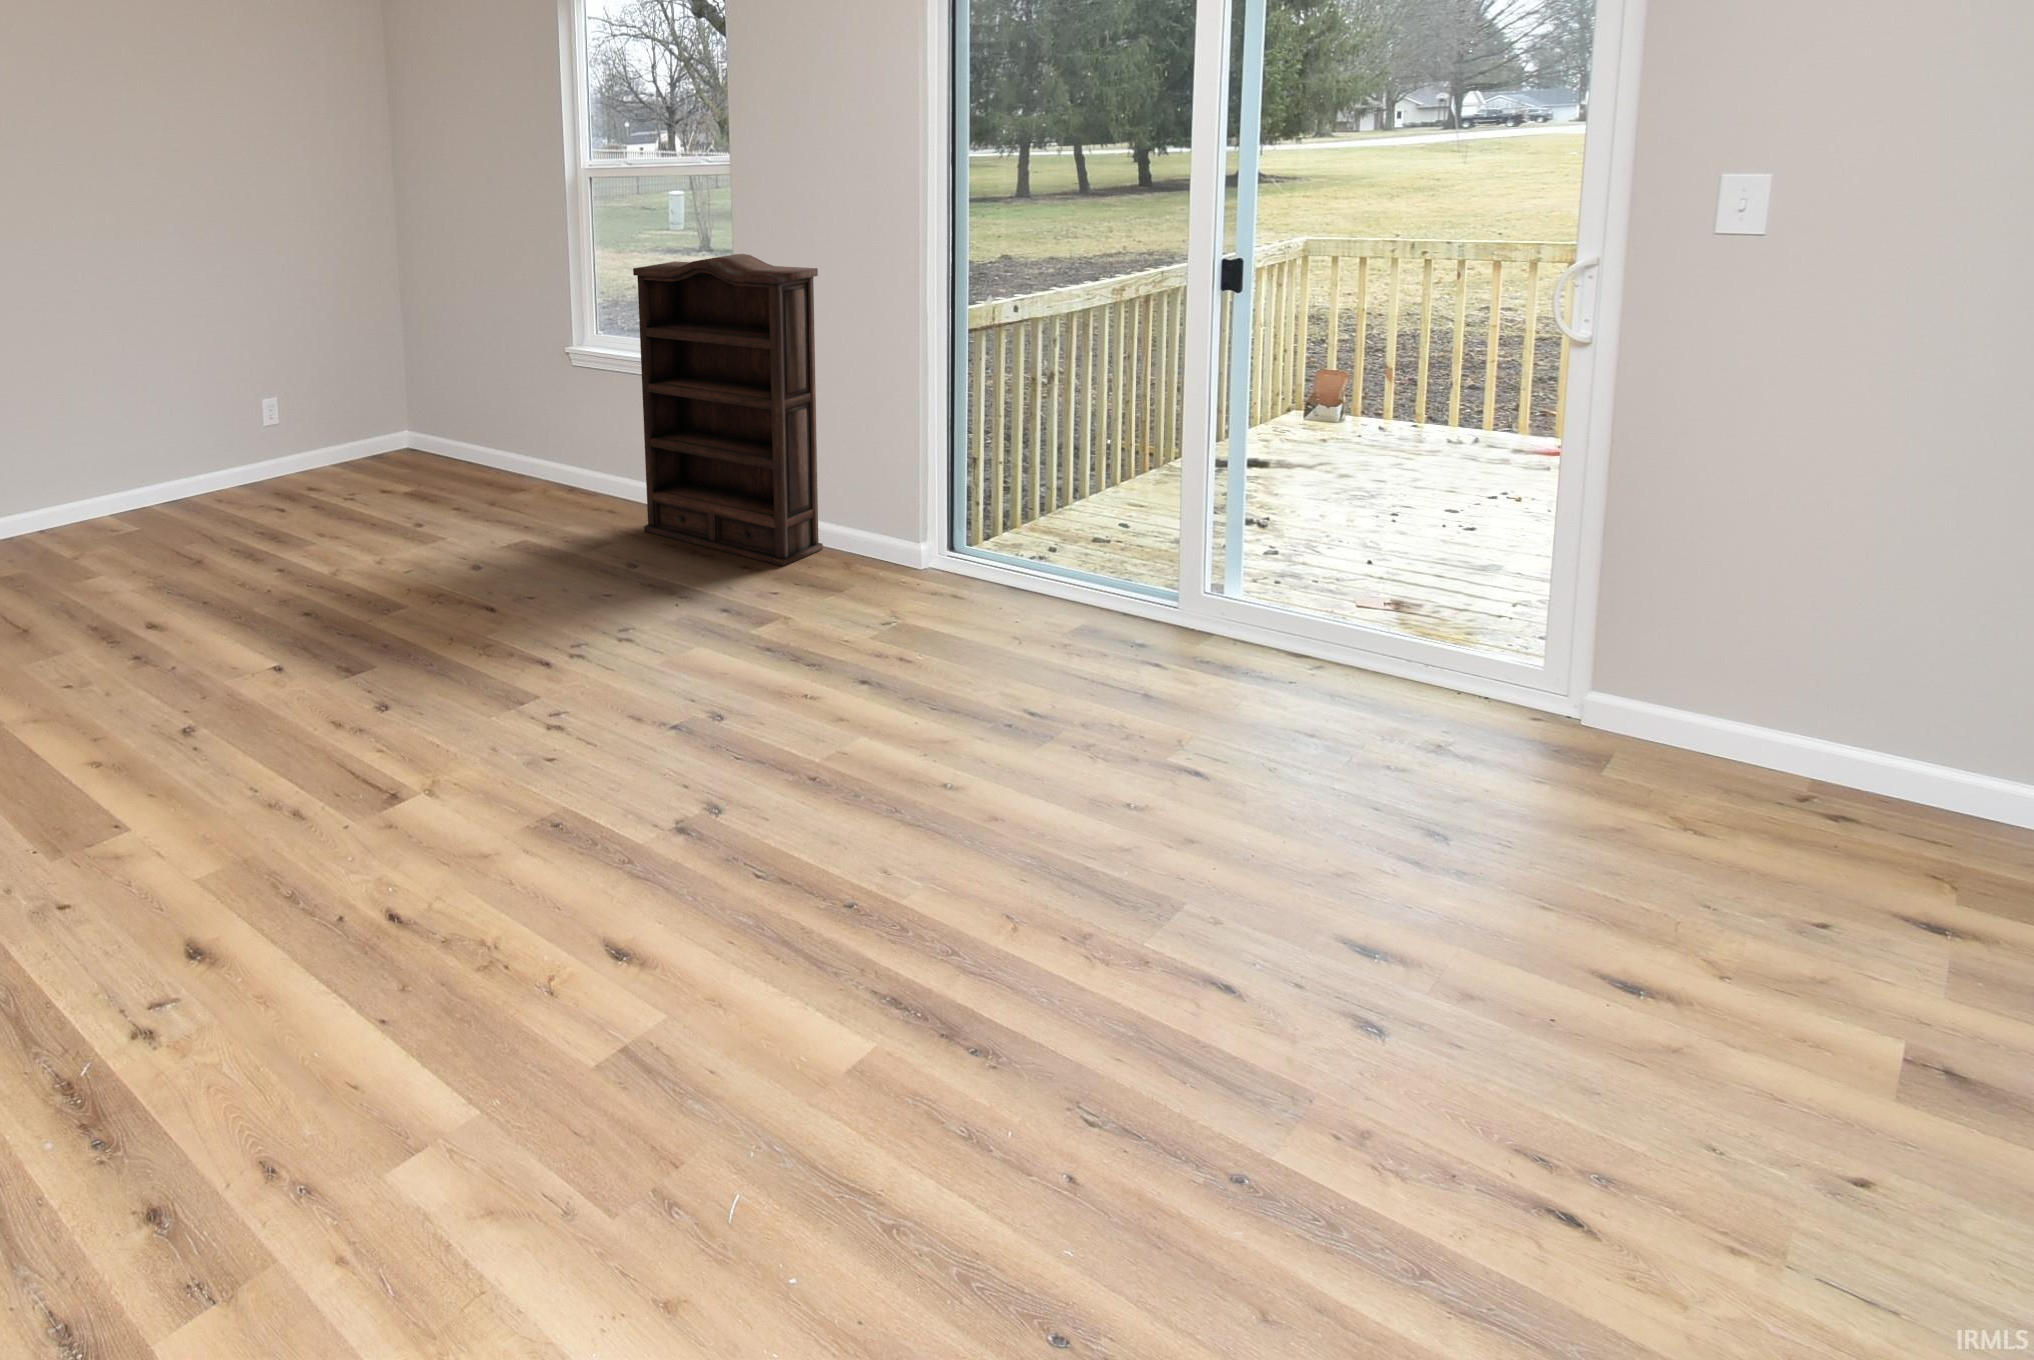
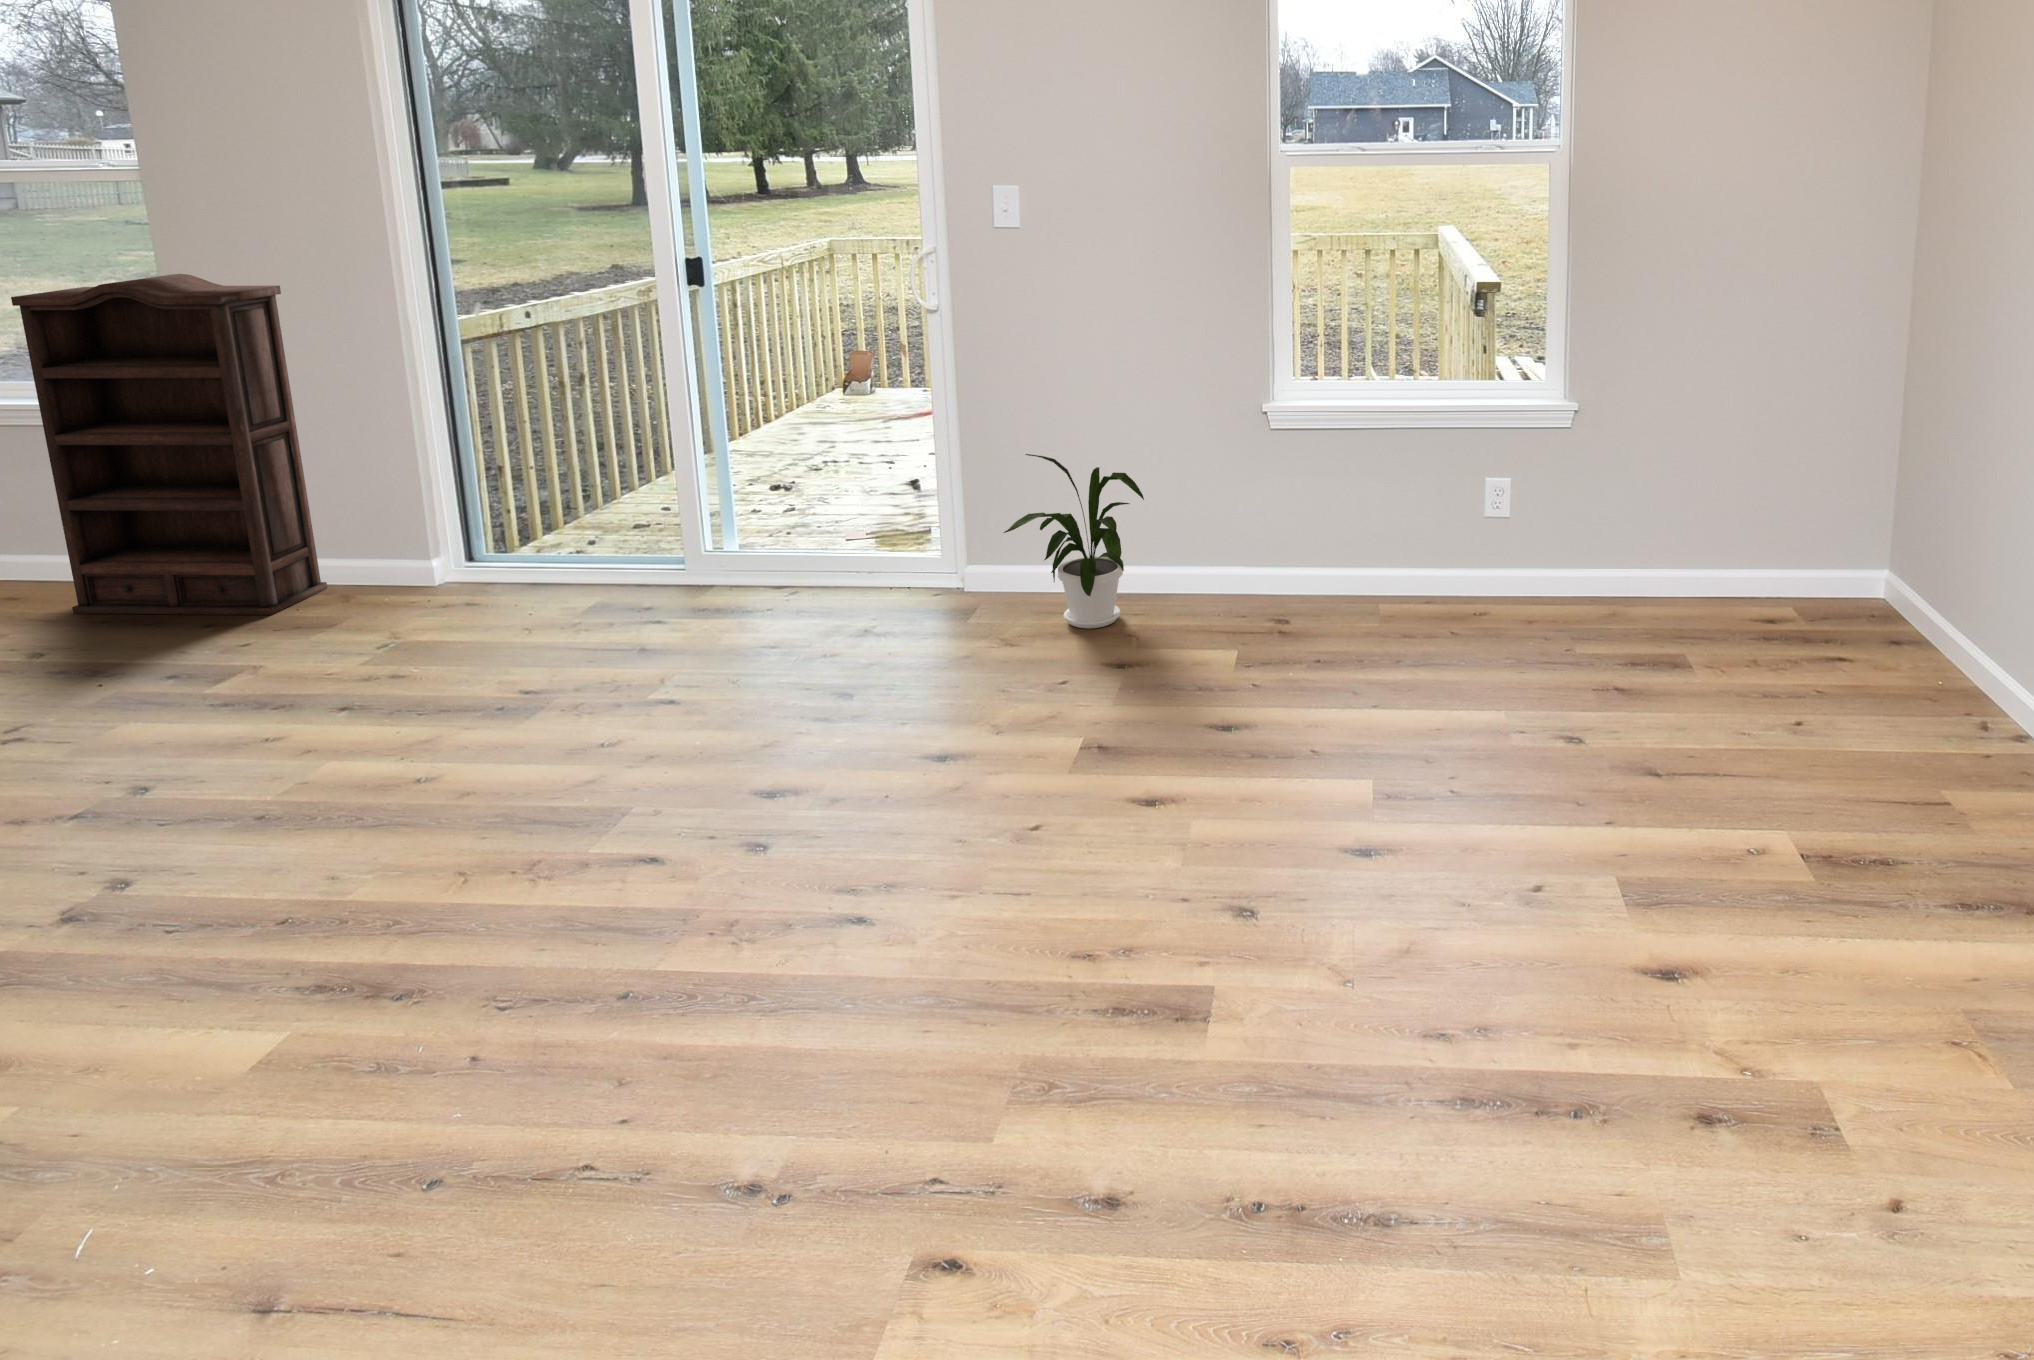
house plant: none [1698,565,1994,849] -> present [1004,454,1144,628]

